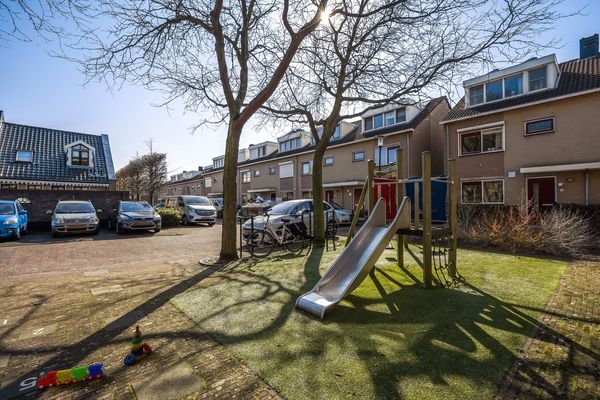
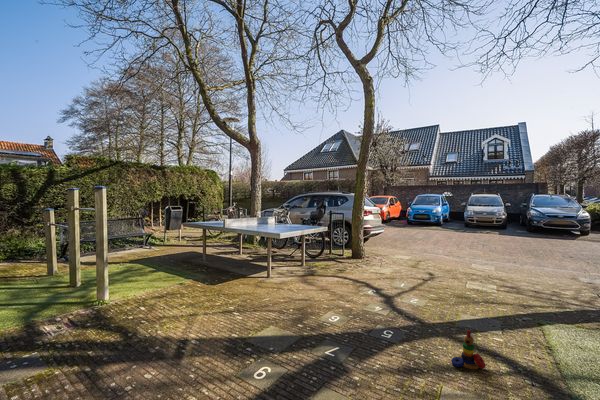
toy train: present [38,364,104,389] -> none [387,332,431,362]

